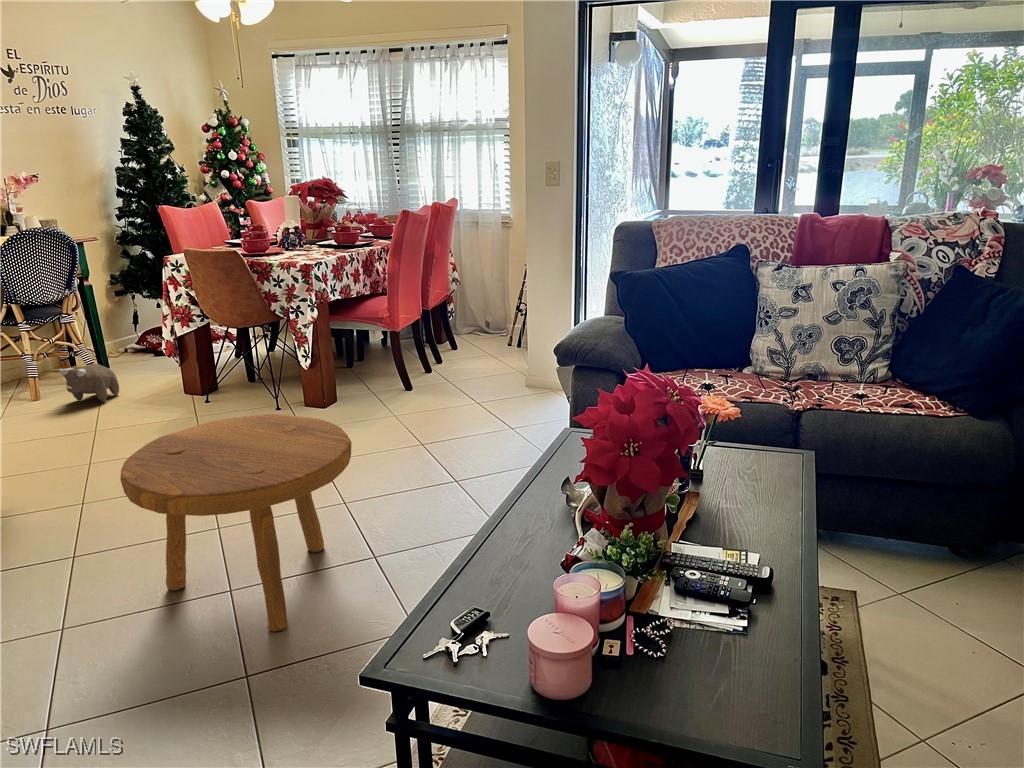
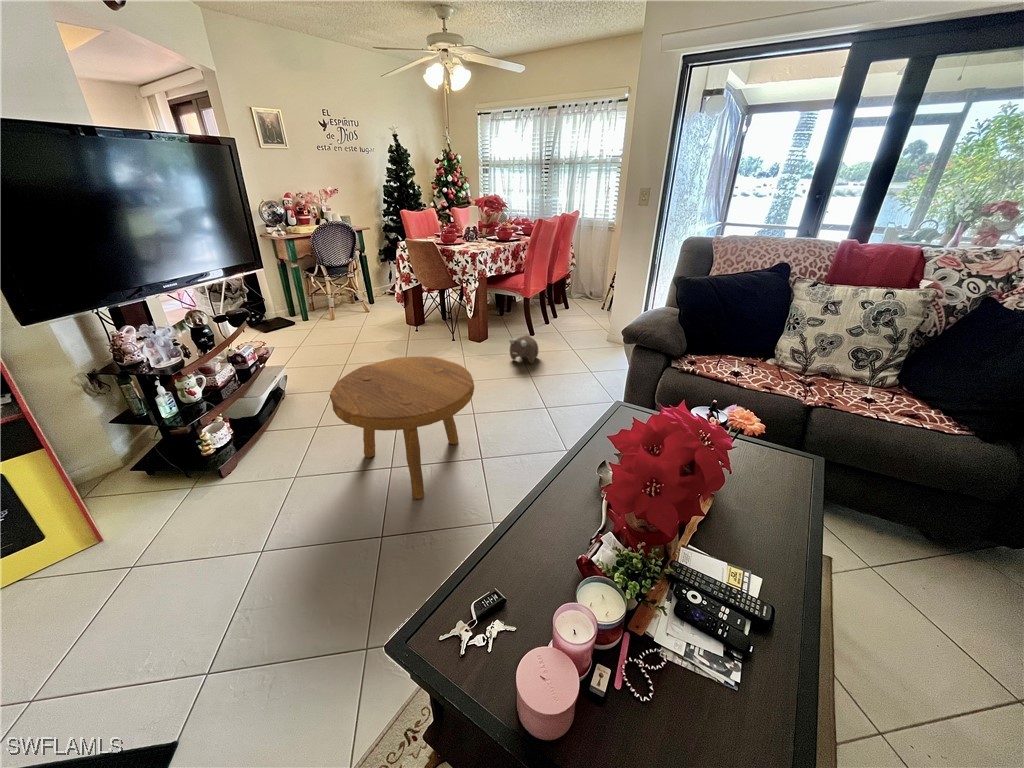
plush toy: present [59,364,119,402] -> present [509,335,538,364]

